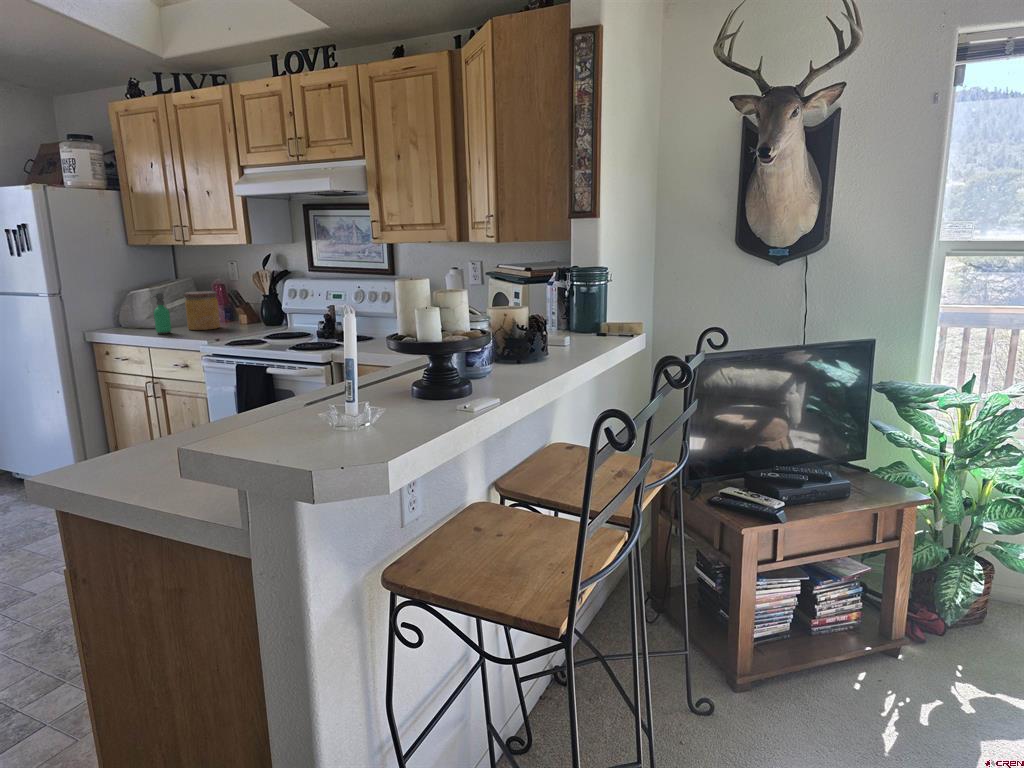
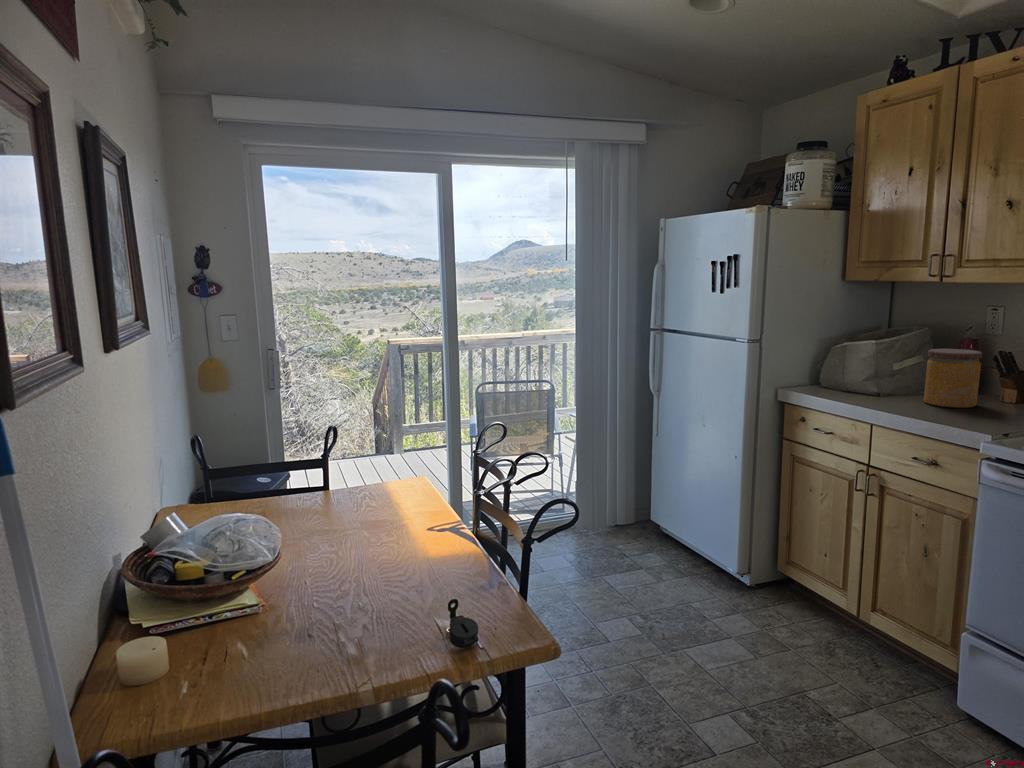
soap dispenser: present [151,292,171,334] -> none [881,347,907,407]

